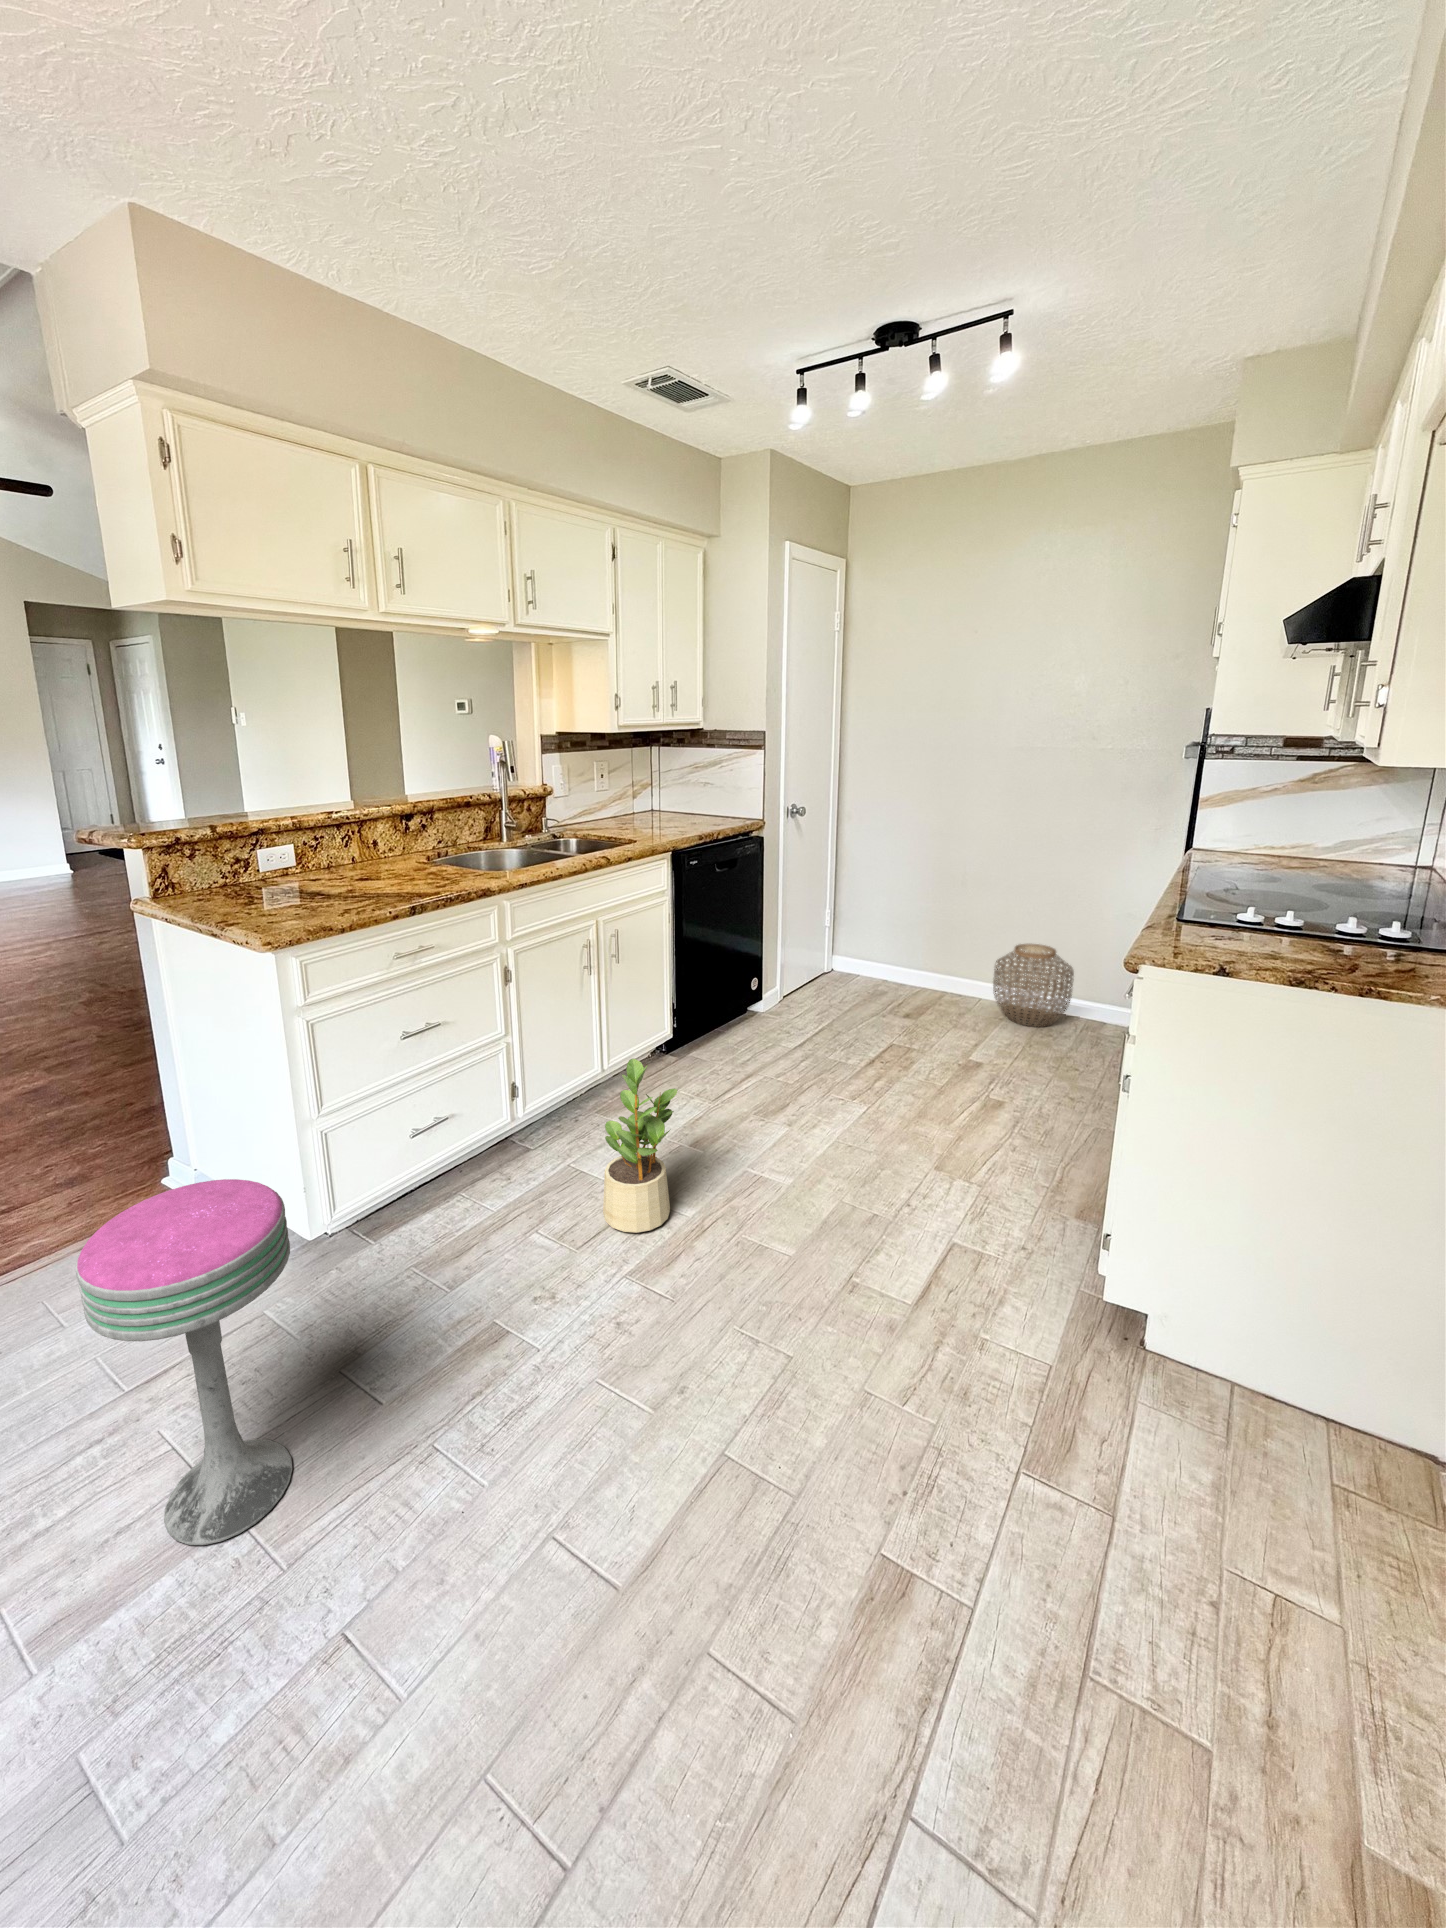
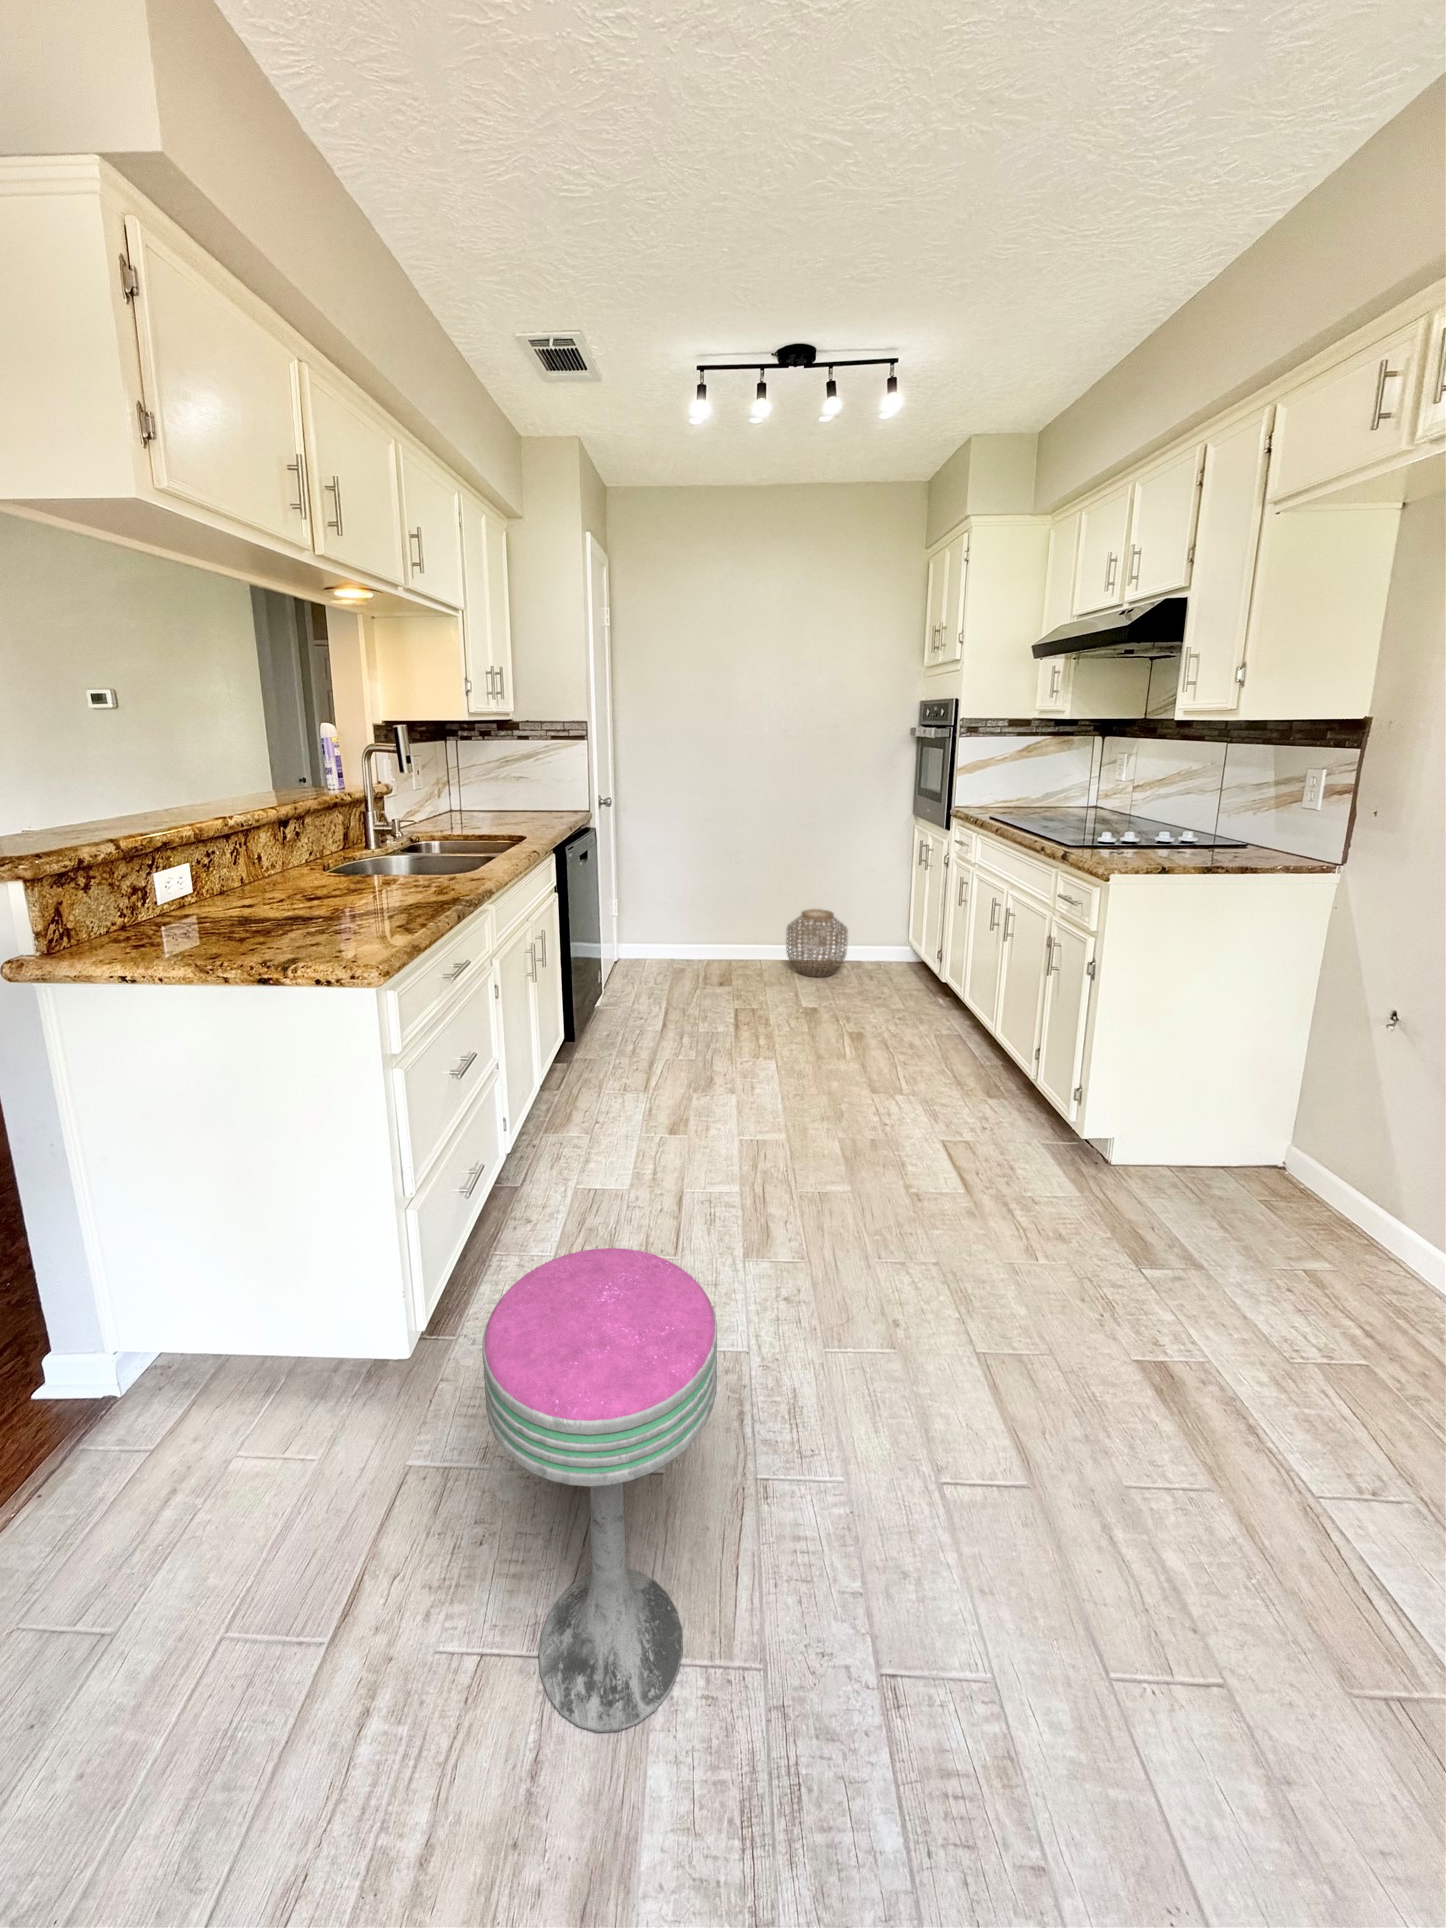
potted plant: present [603,1058,678,1233] -> none [661,1045,749,1222]

